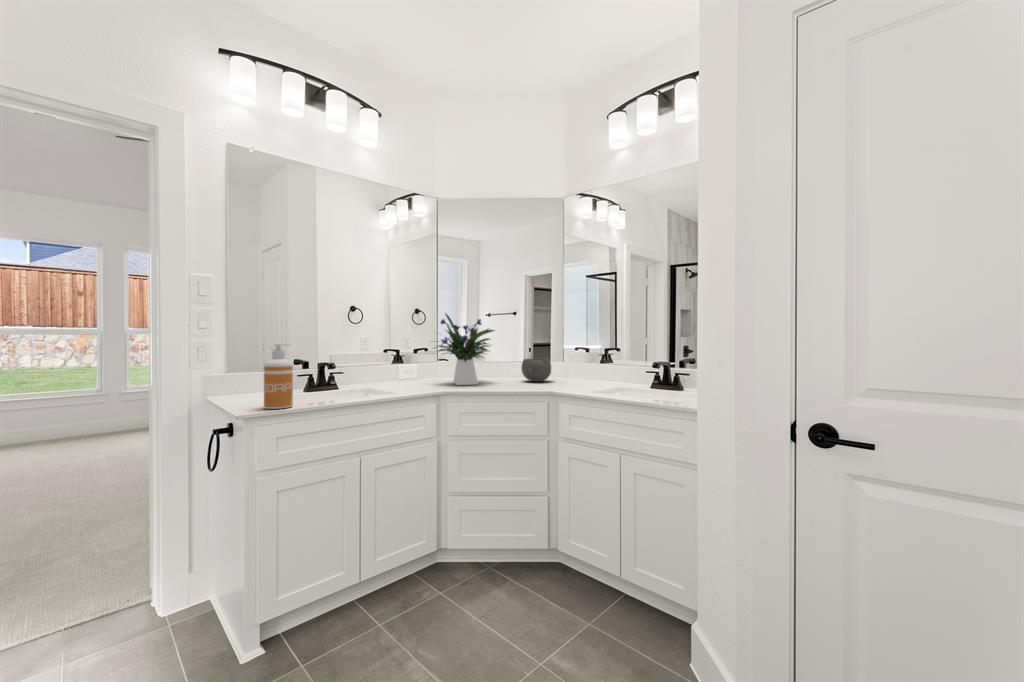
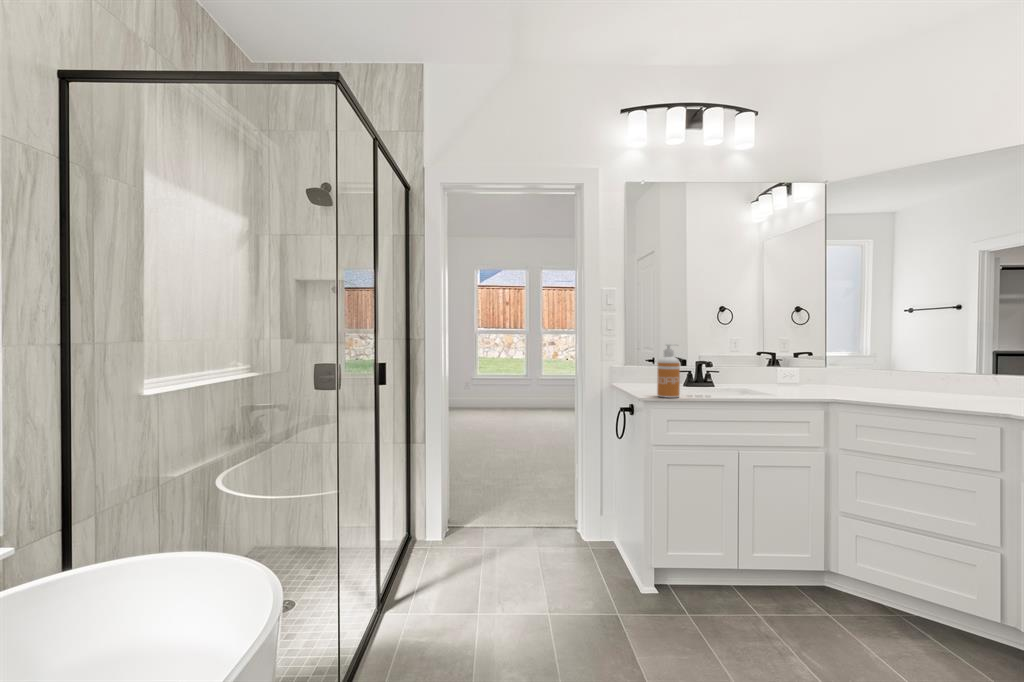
flower arrangement: present [436,314,495,385] -> none [812,312,902,392]
ceramic bowl: present [522,358,551,382] -> none [941,365,992,395]

